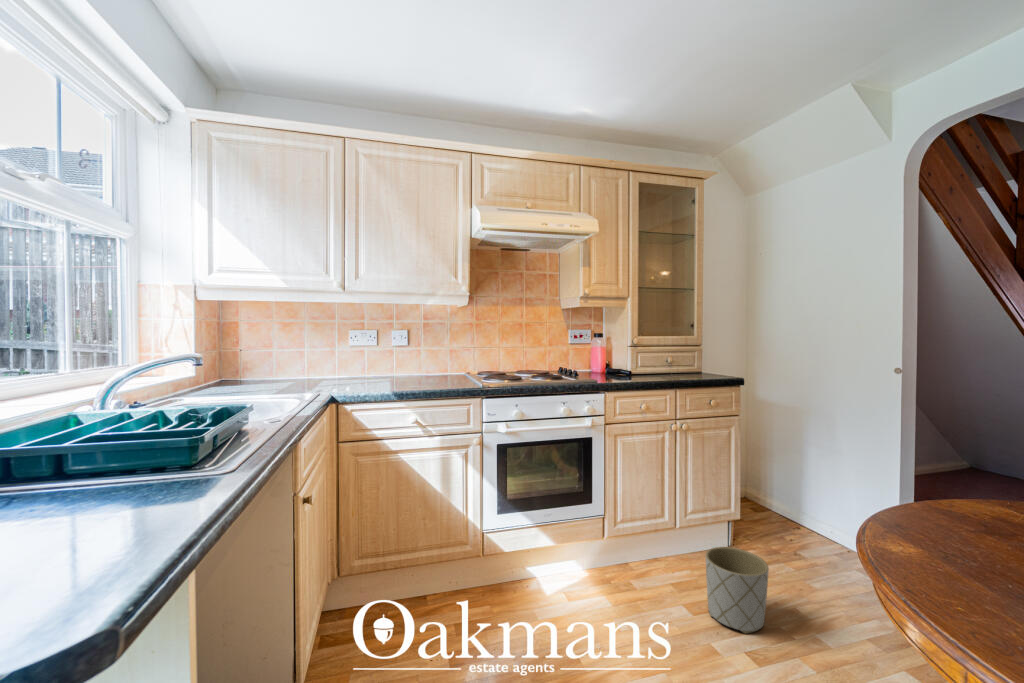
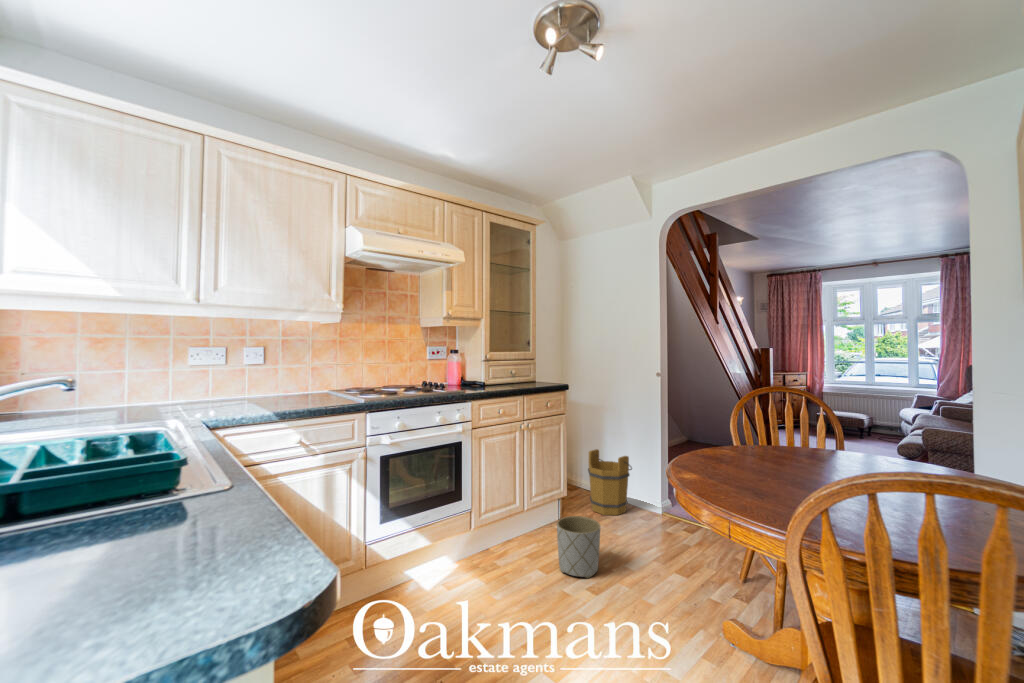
bucket: none [776,465,846,558] -> present [588,449,632,515]

